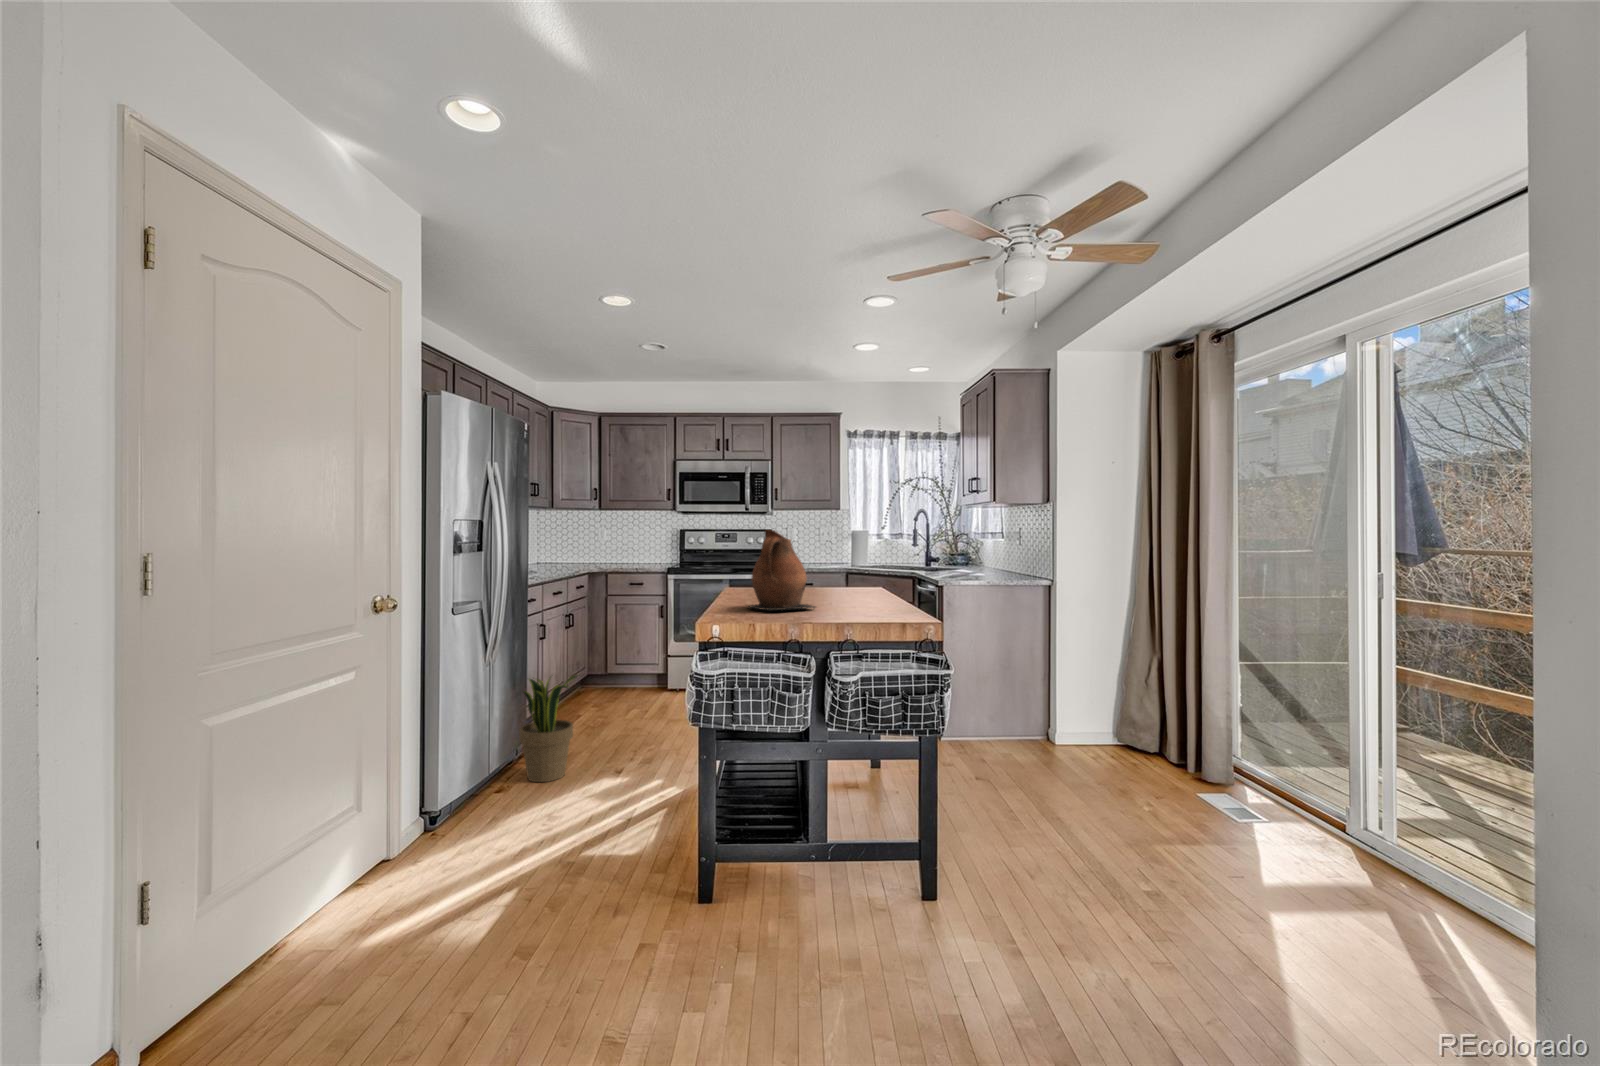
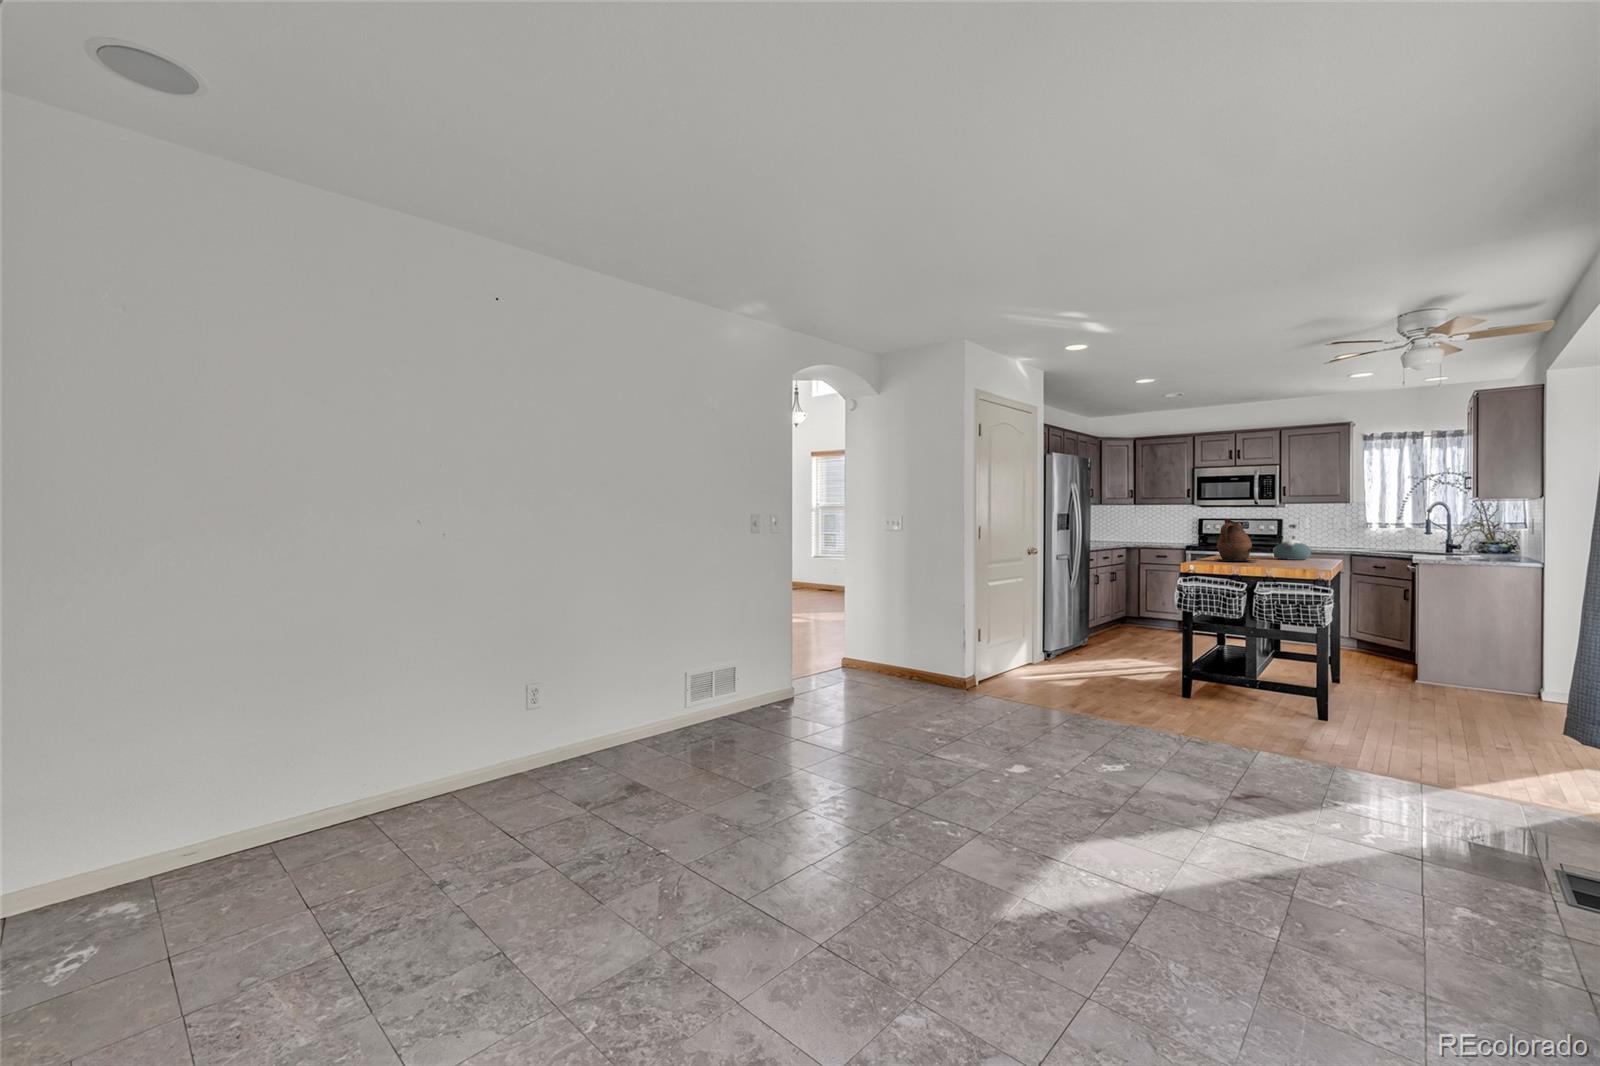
kettle: none [821,538,871,597] -> present [1274,524,1311,560]
potted plant: present [519,675,578,782] -> none [1086,597,1121,655]

